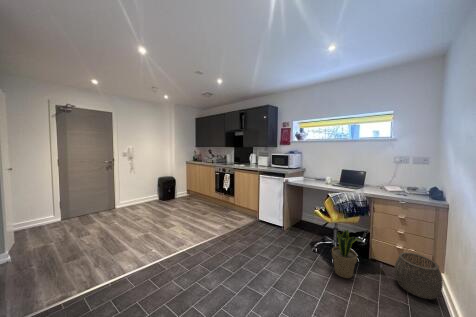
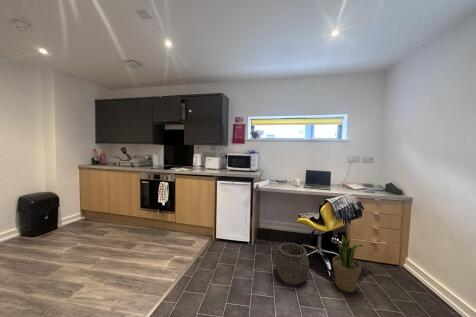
woven basket: present [395,252,443,299] -> present [276,243,309,284]

